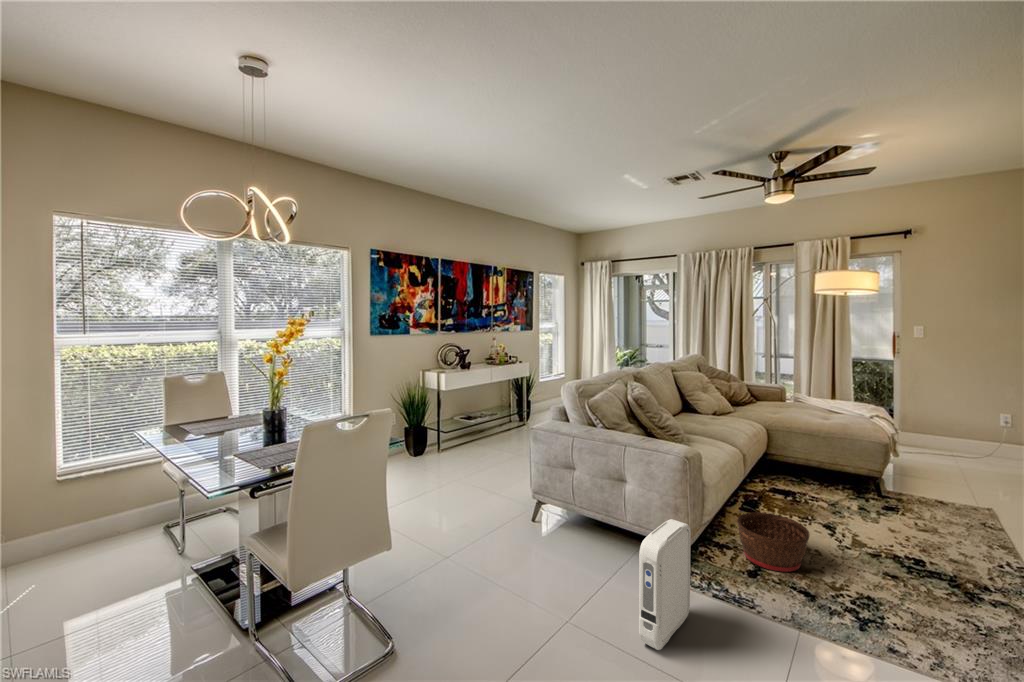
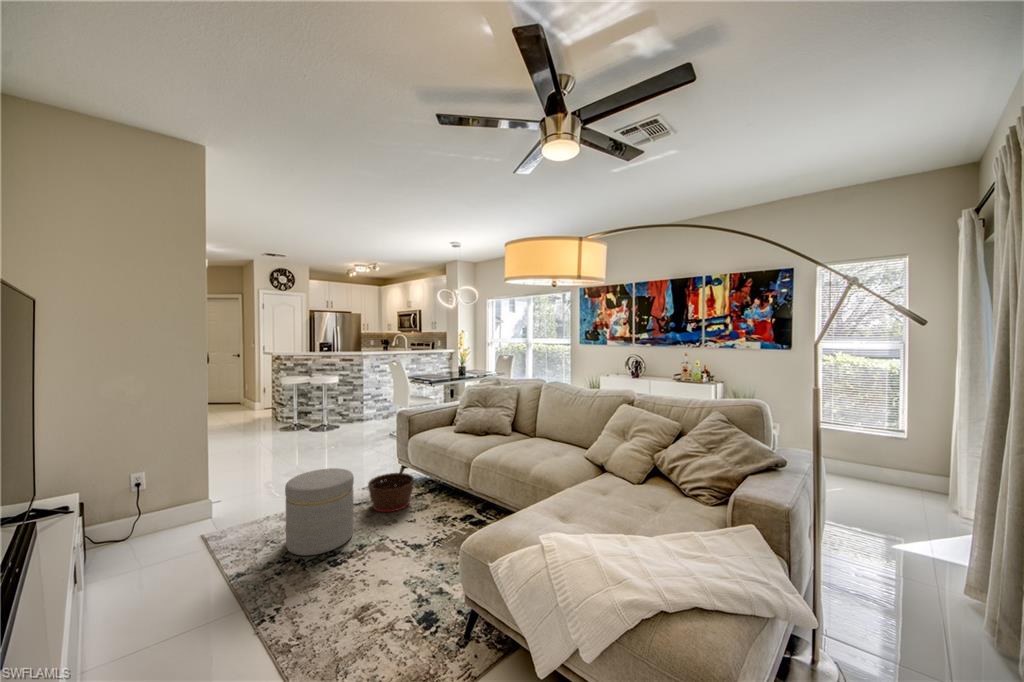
ottoman: none [858,494,969,612] -> present [285,468,354,555]
air purifier: present [639,519,691,650] -> none [354,422,375,472]

